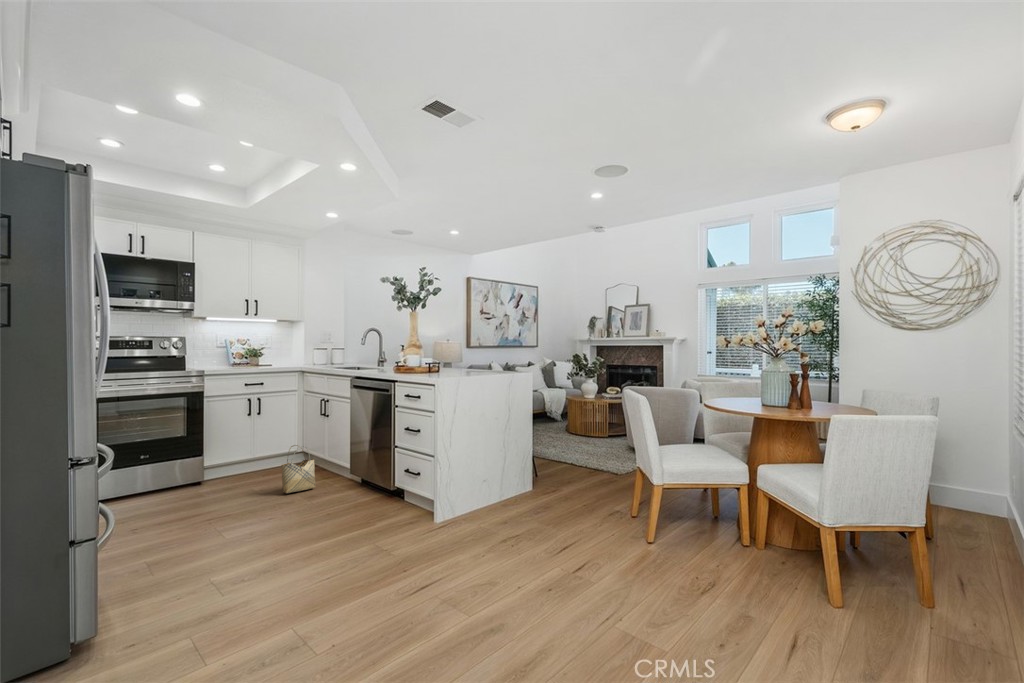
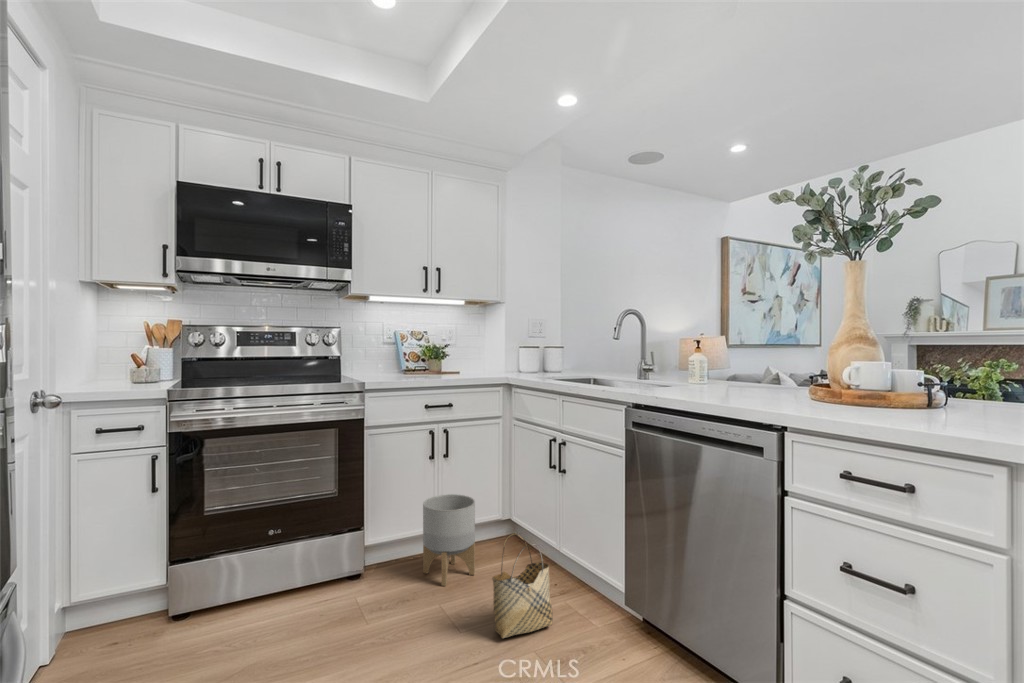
planter: none [244,435,277,483] -> present [423,494,475,586]

